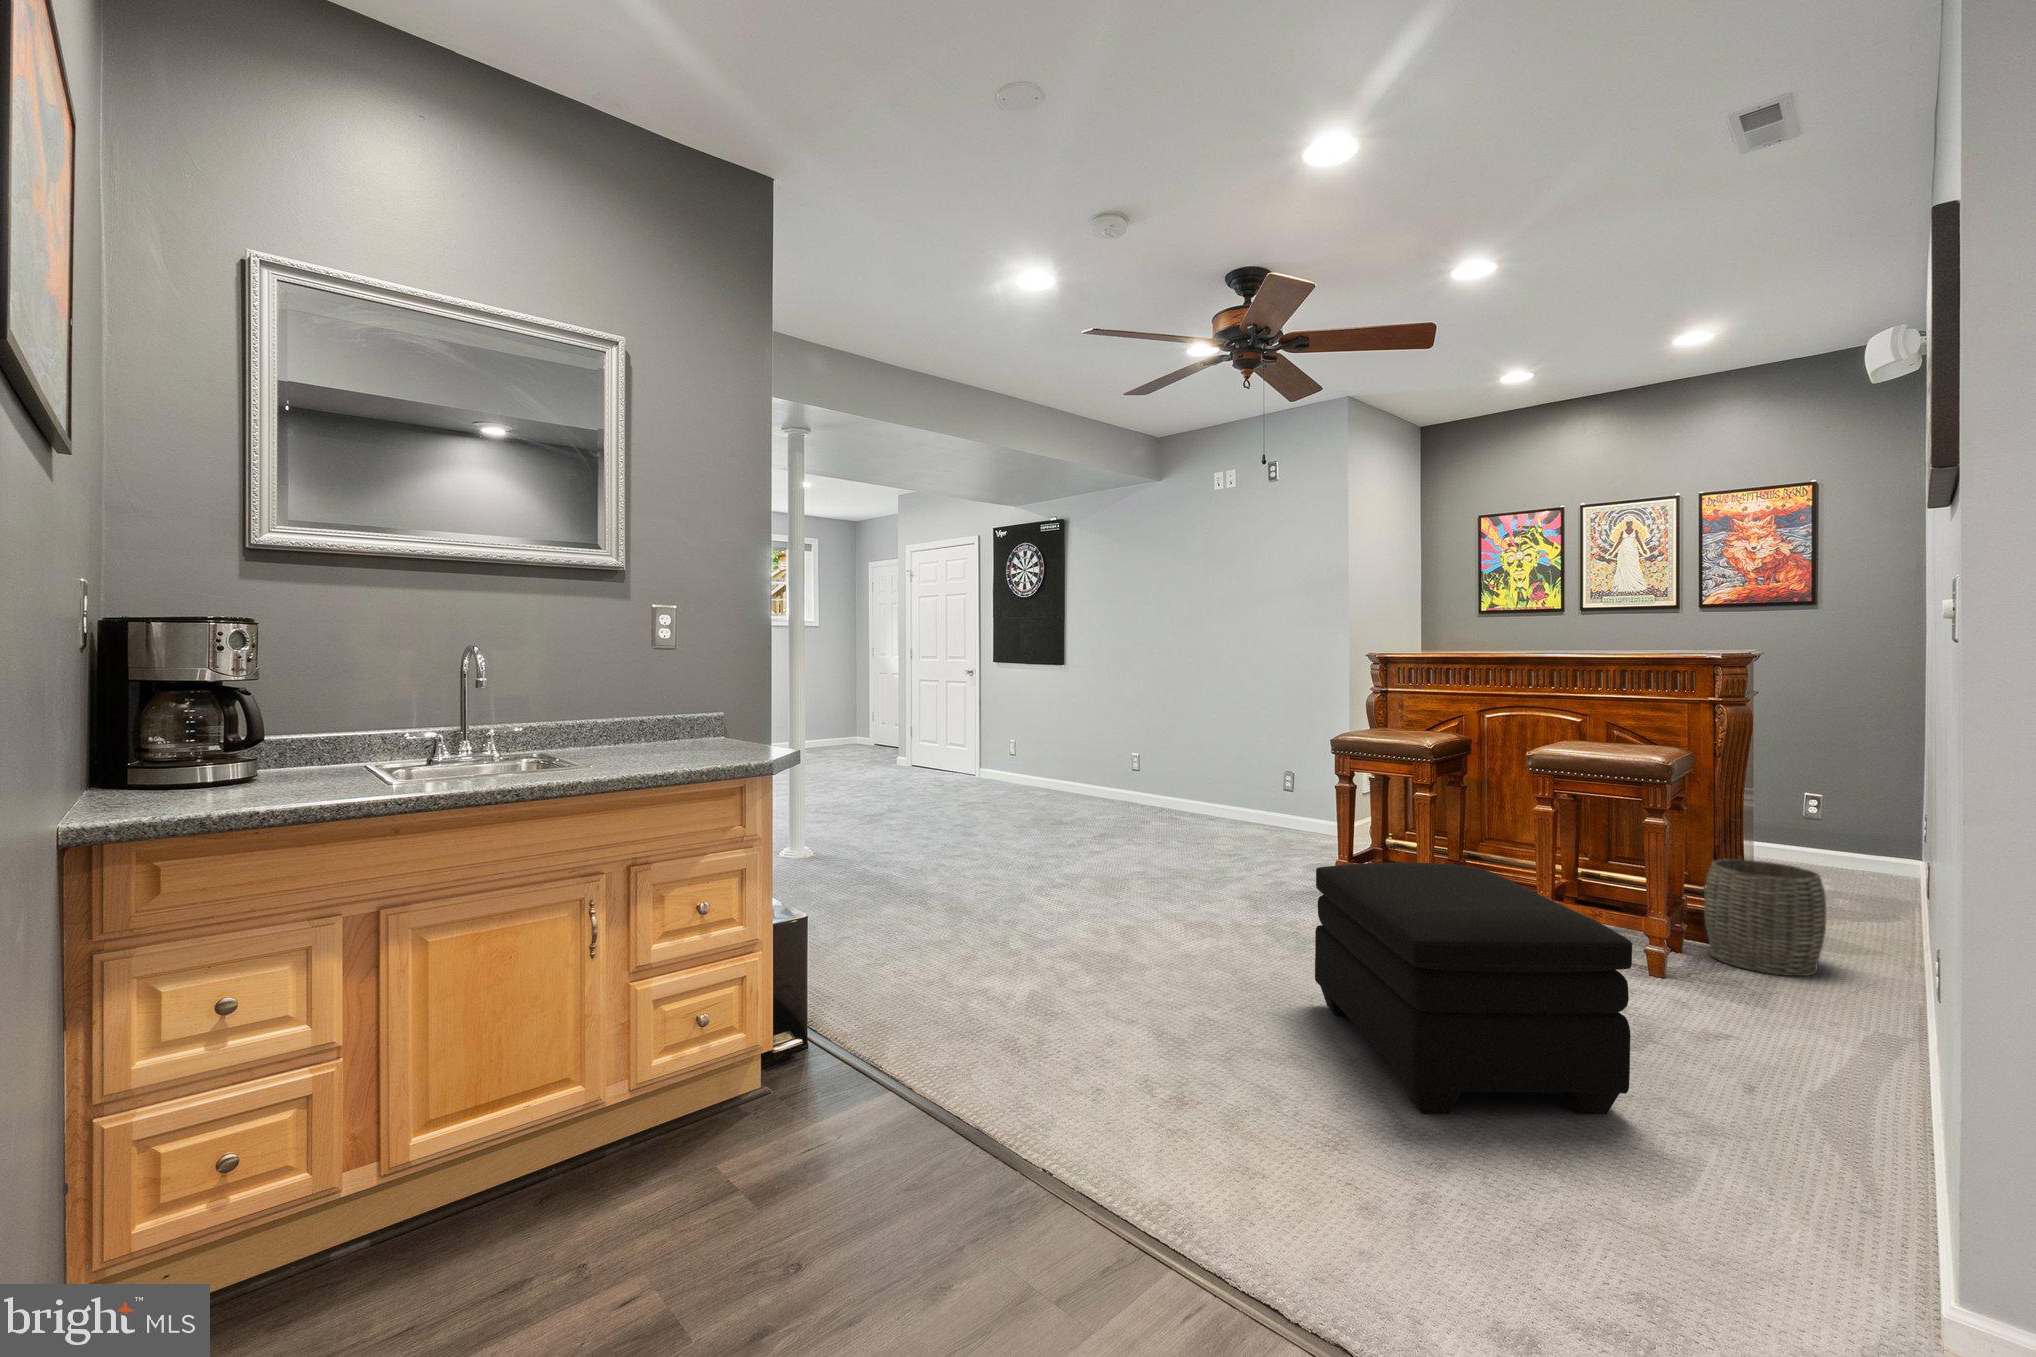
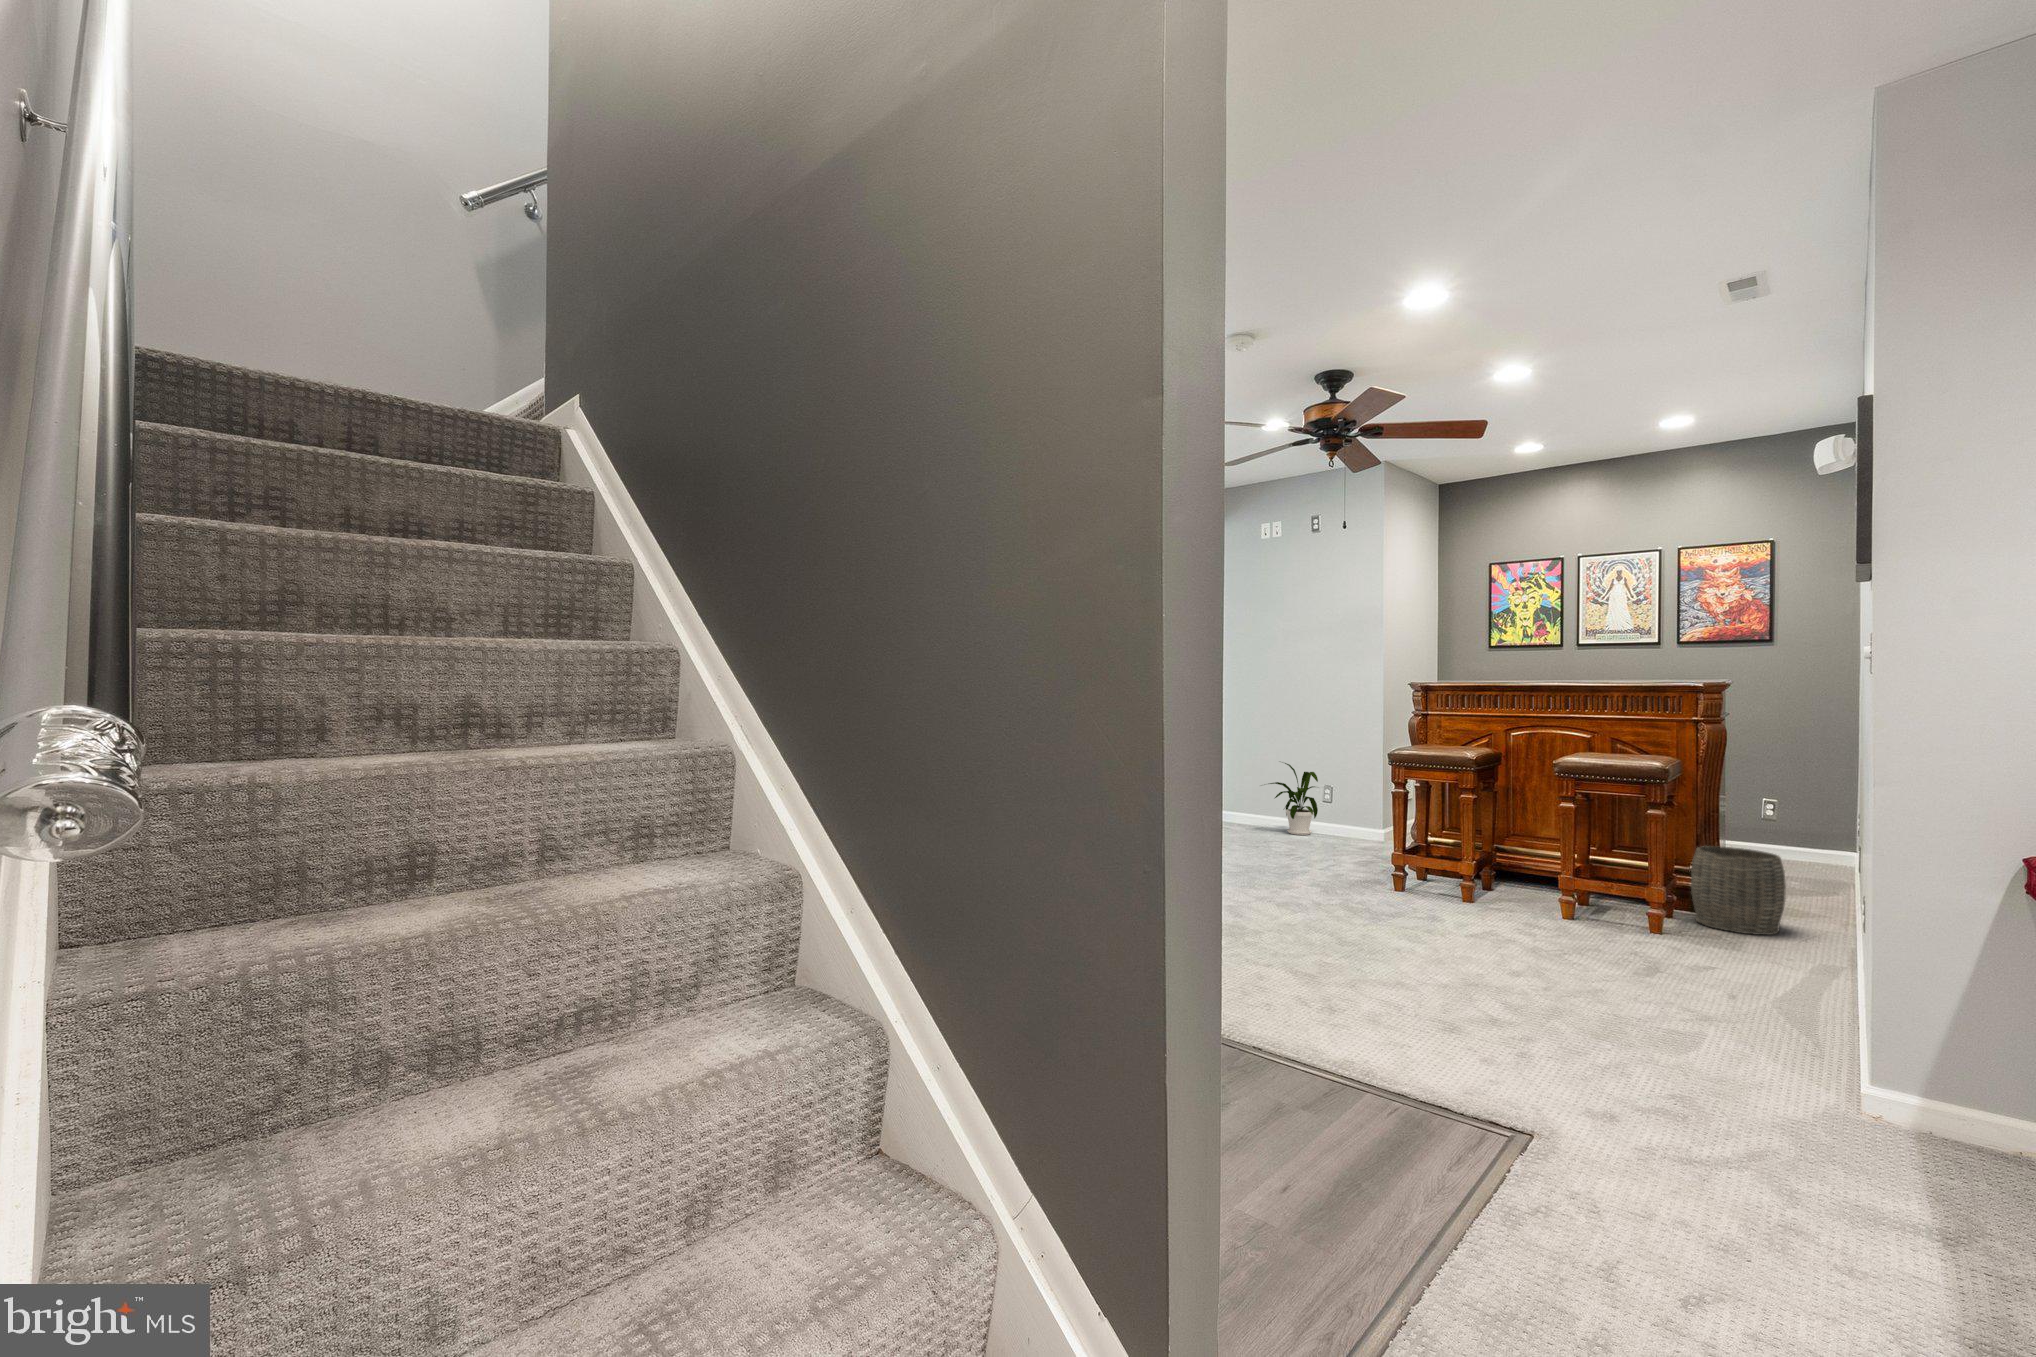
house plant: none [1208,747,1278,832] -> present [1269,763,1318,835]
ottoman: present [1315,863,1632,1114] -> none [1398,842,1647,1014]

